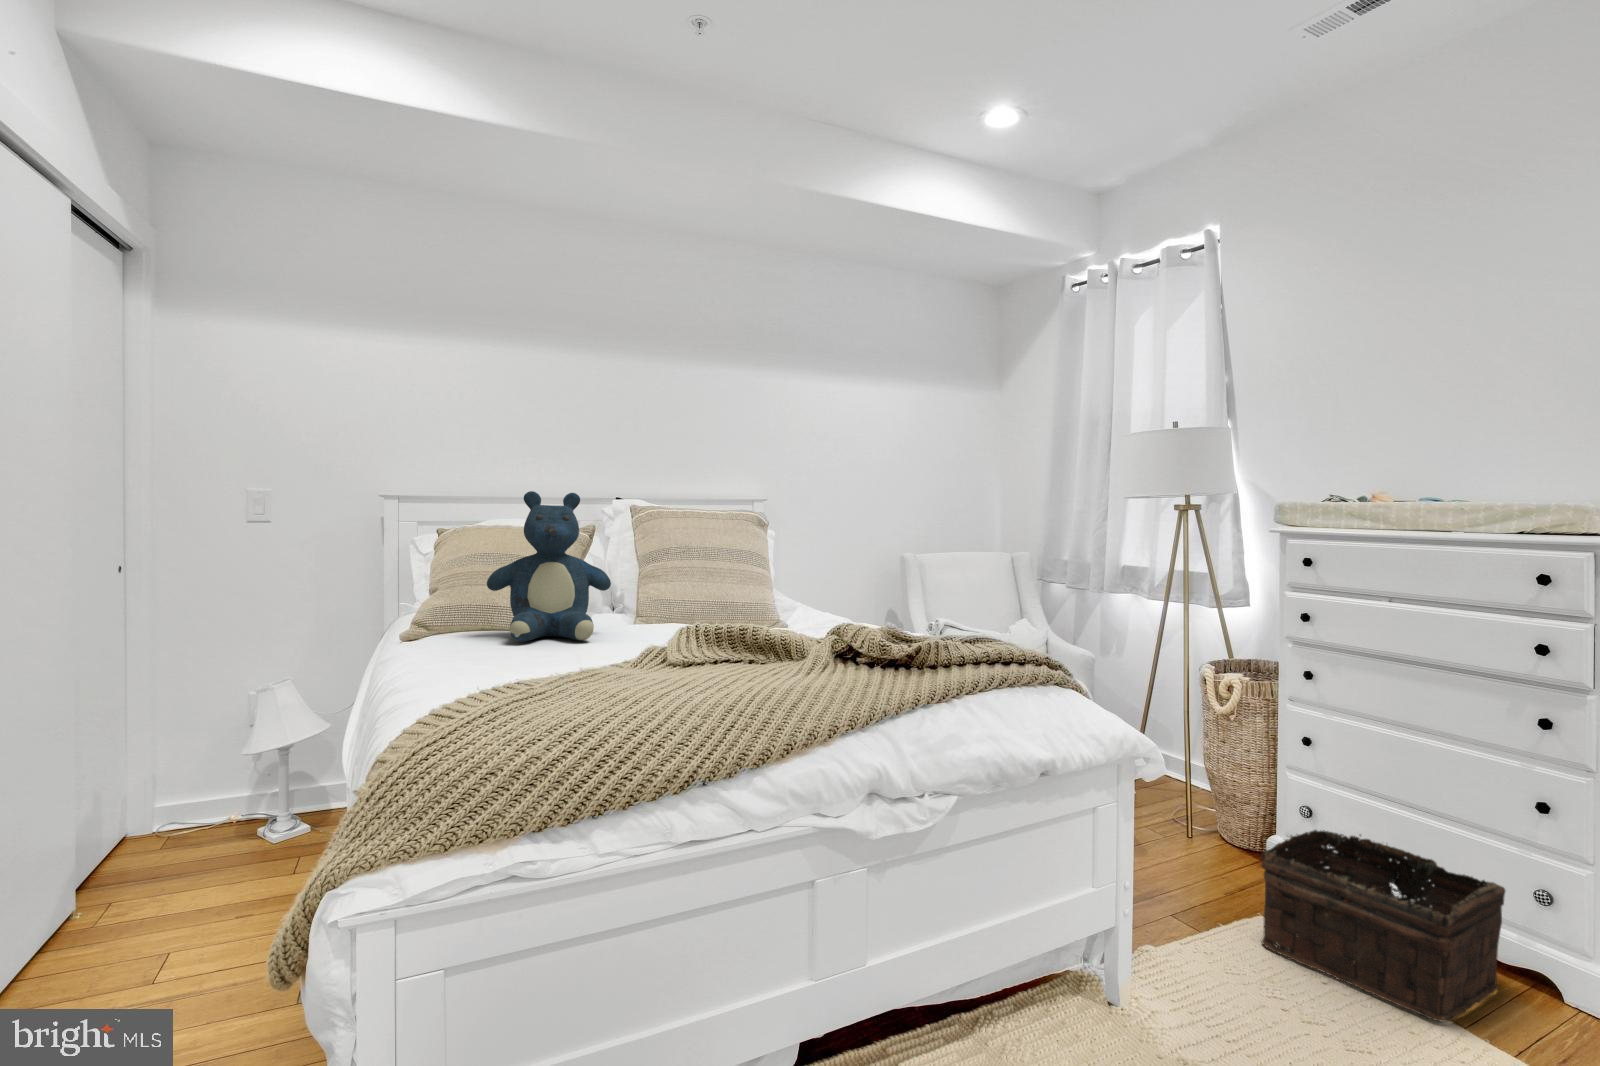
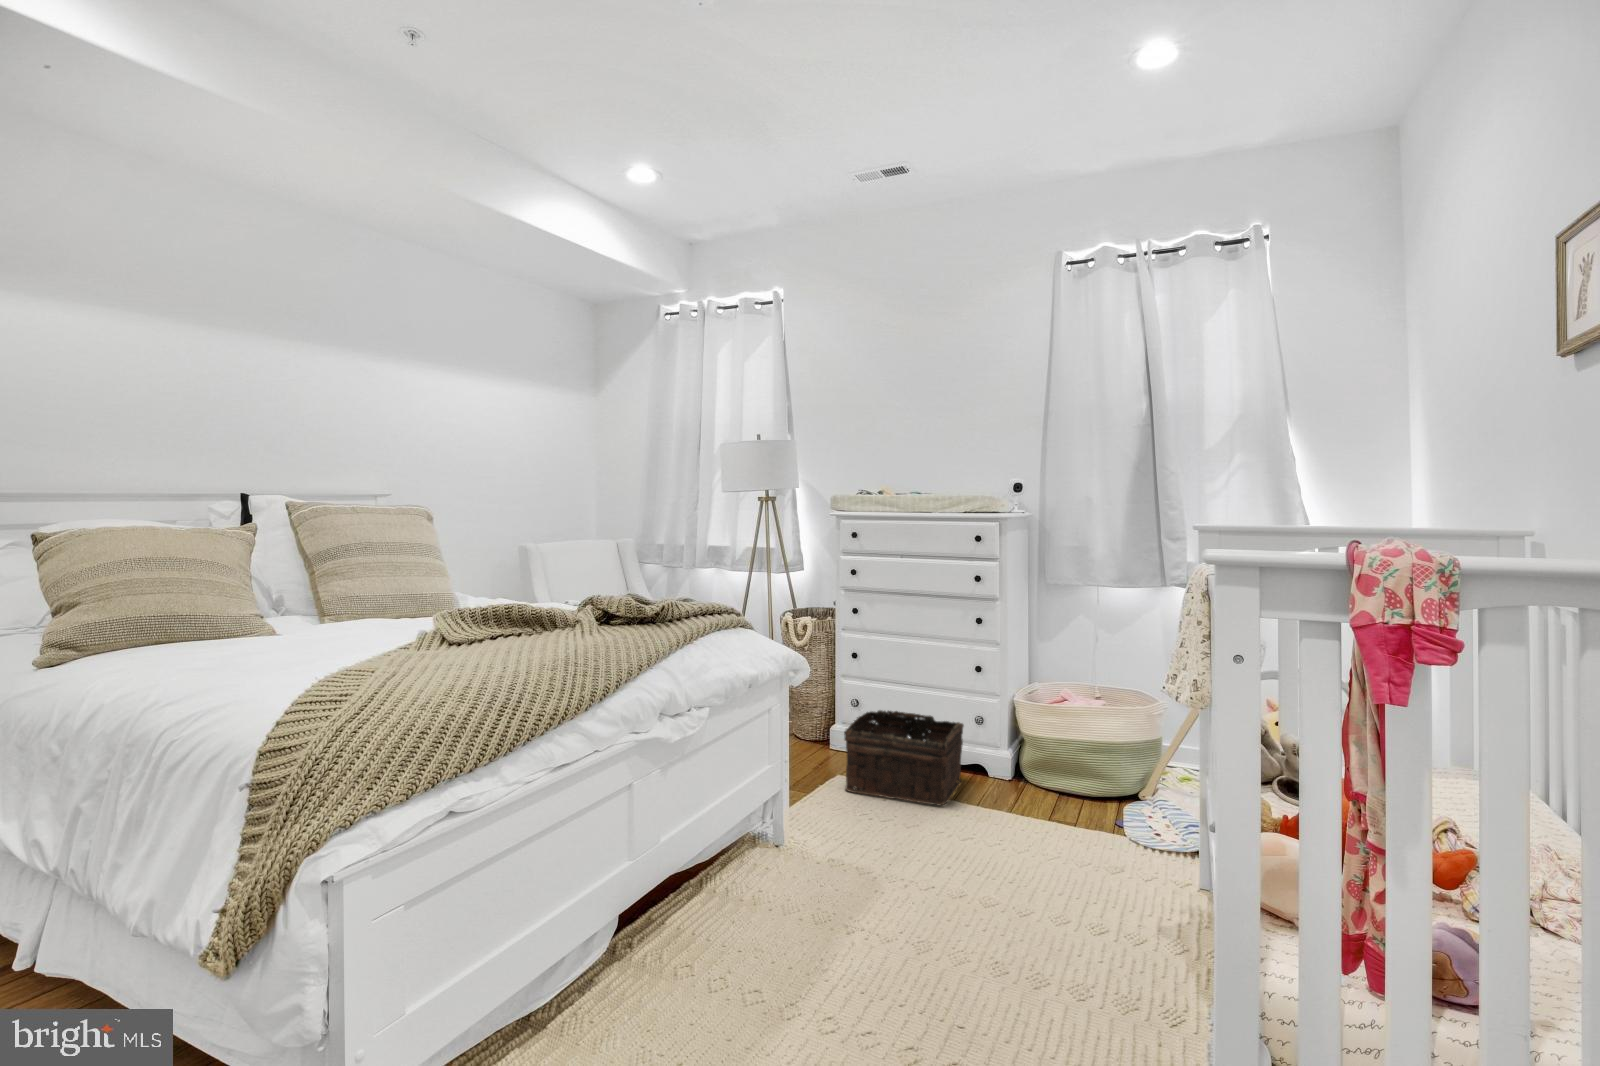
teddy bear: present [487,491,611,642] -> none [163,494,312,652]

